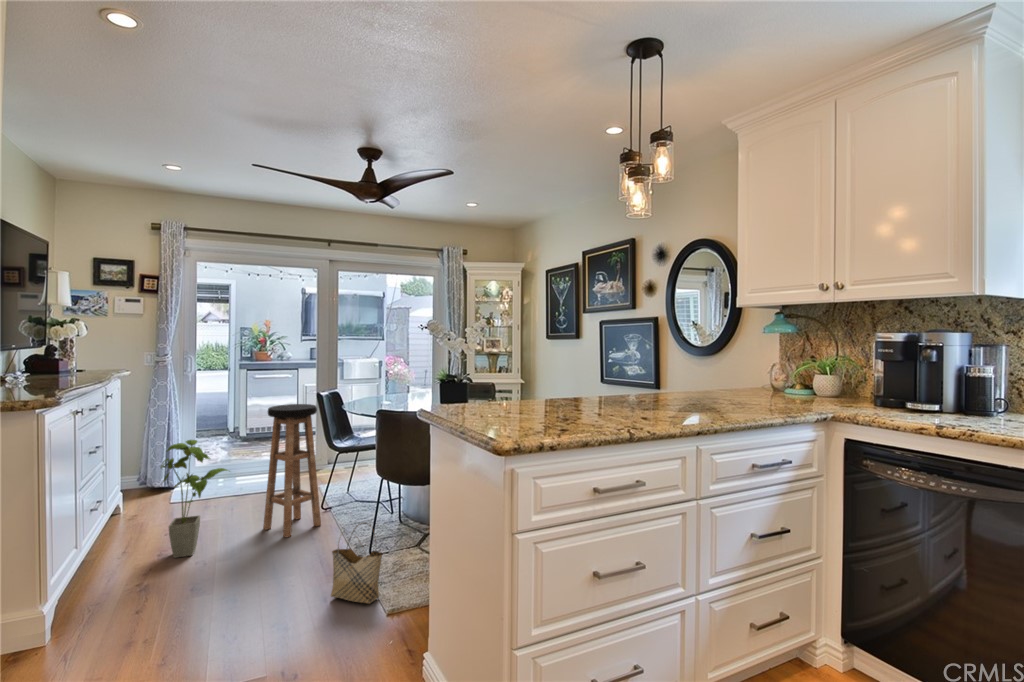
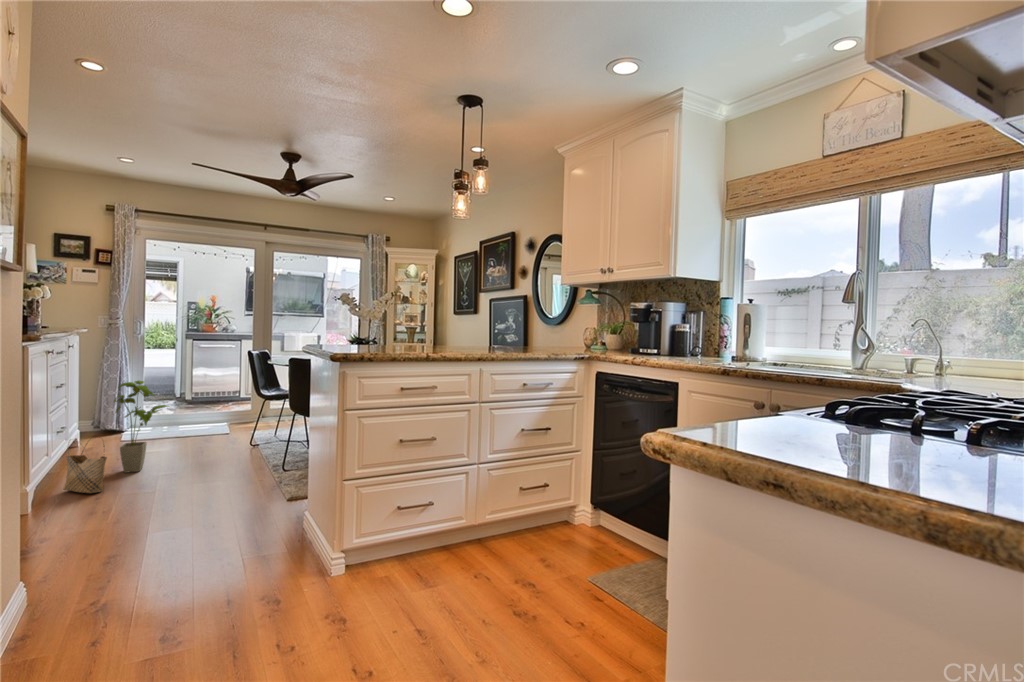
bar stool: present [263,404,321,537] -> none [200,359,249,462]
woven basket: present [331,523,382,604] -> present [63,448,107,493]

